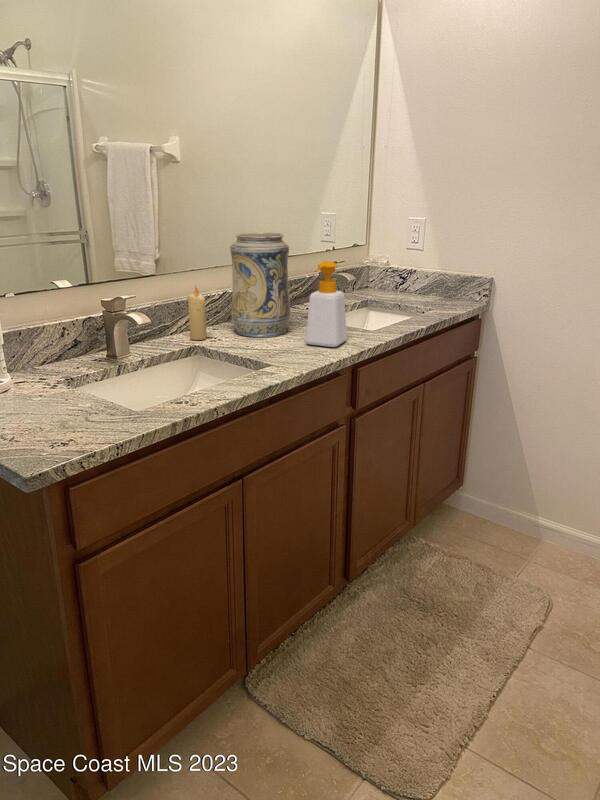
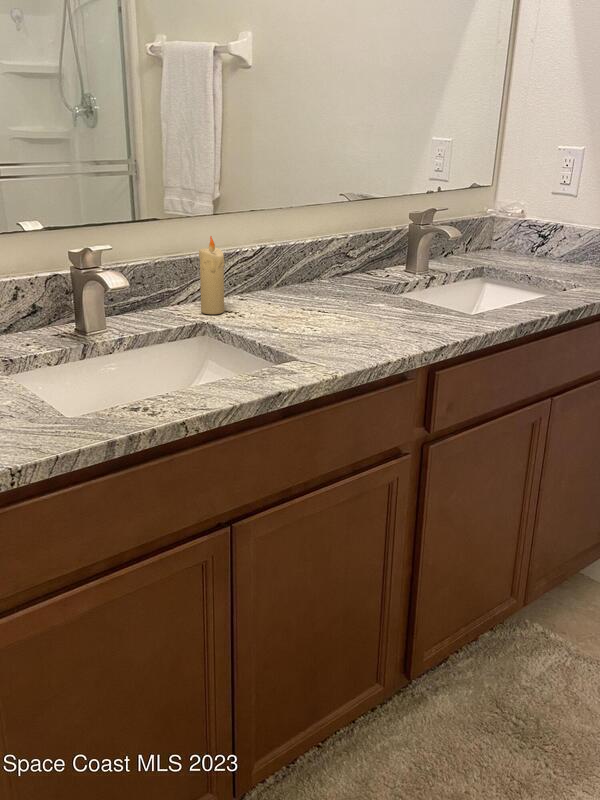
decorative vase: present [230,232,291,337] -> none [264,162,352,315]
soap bottle: present [306,261,347,347] -> none [361,207,425,337]

